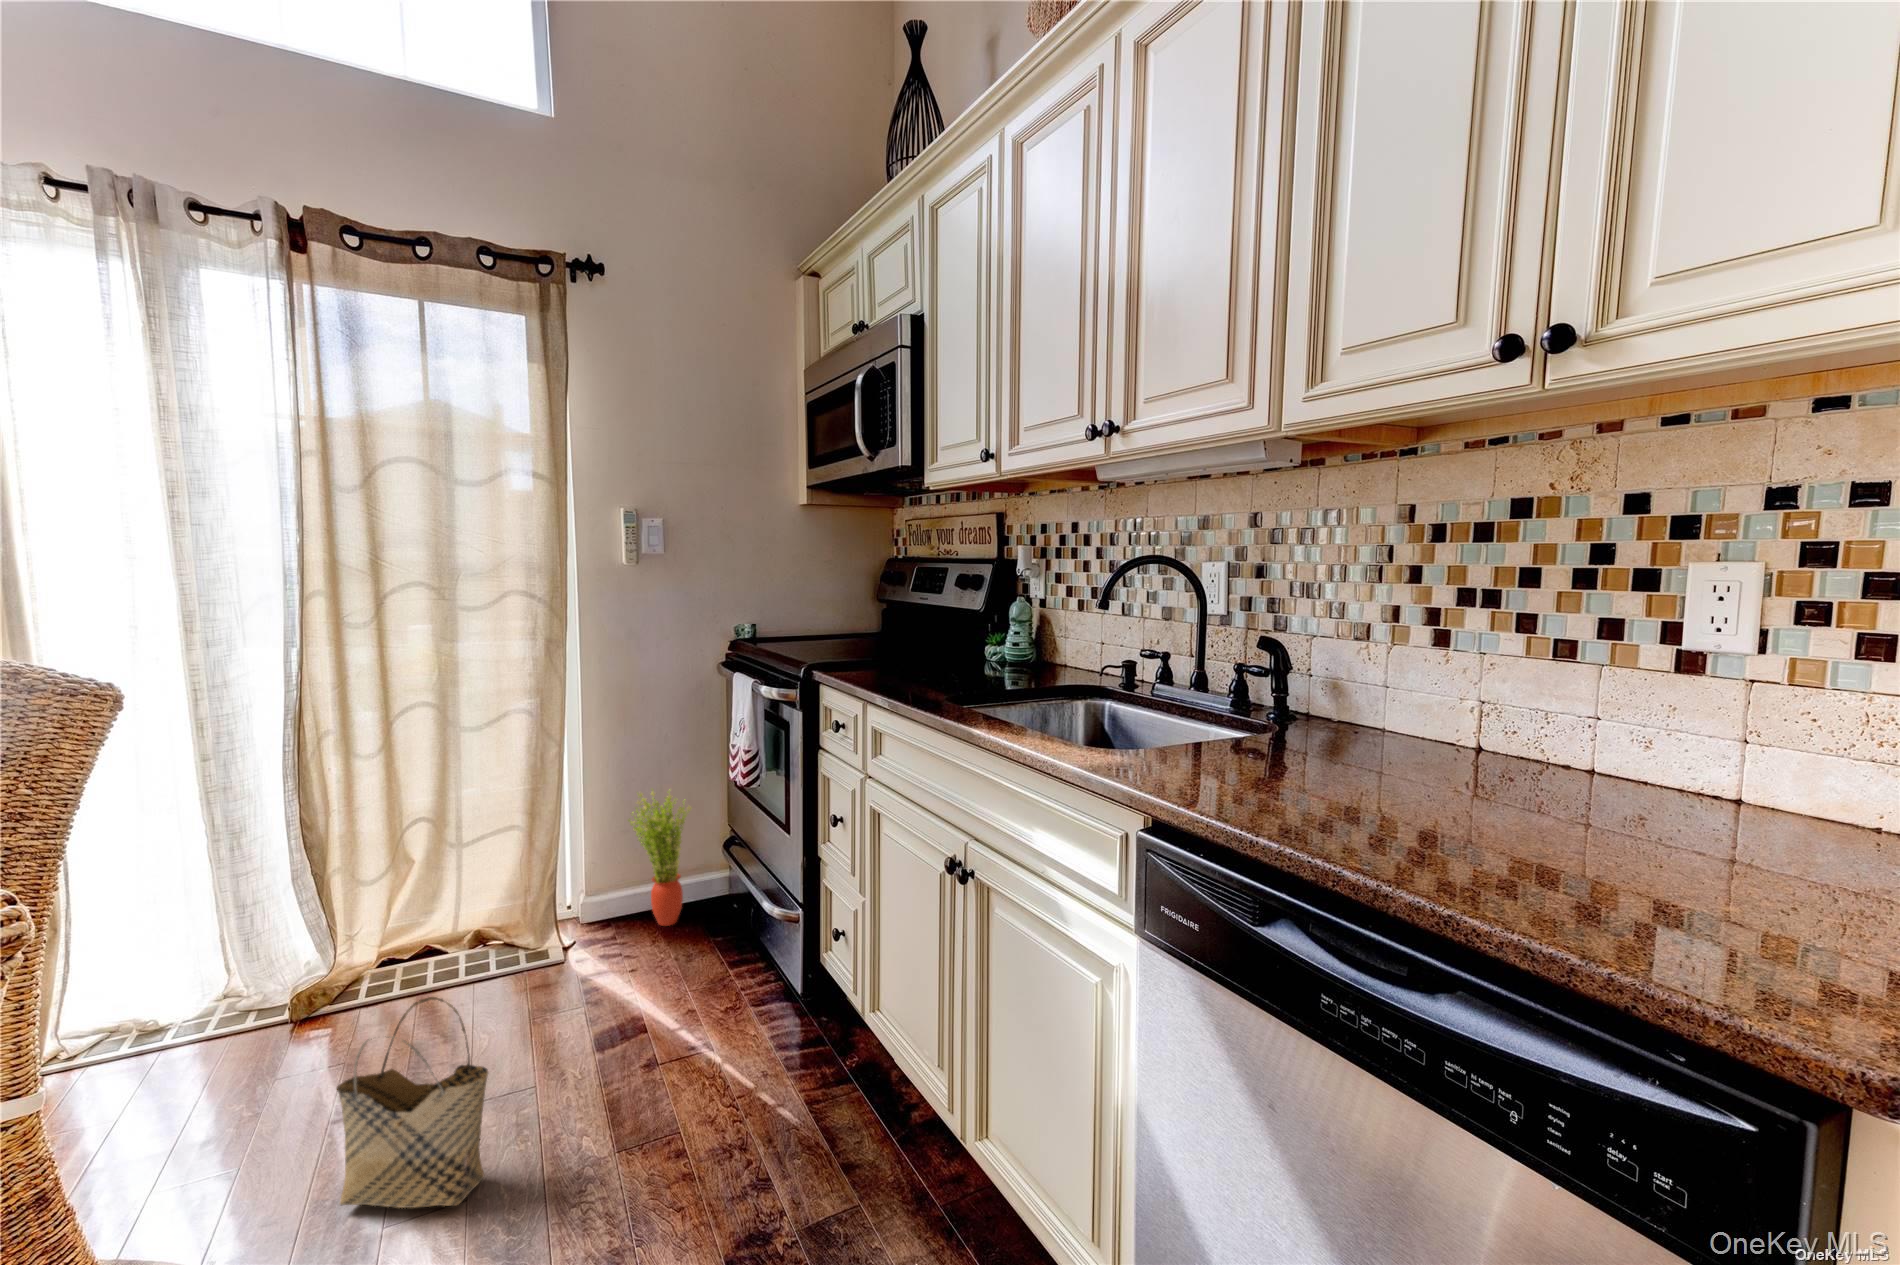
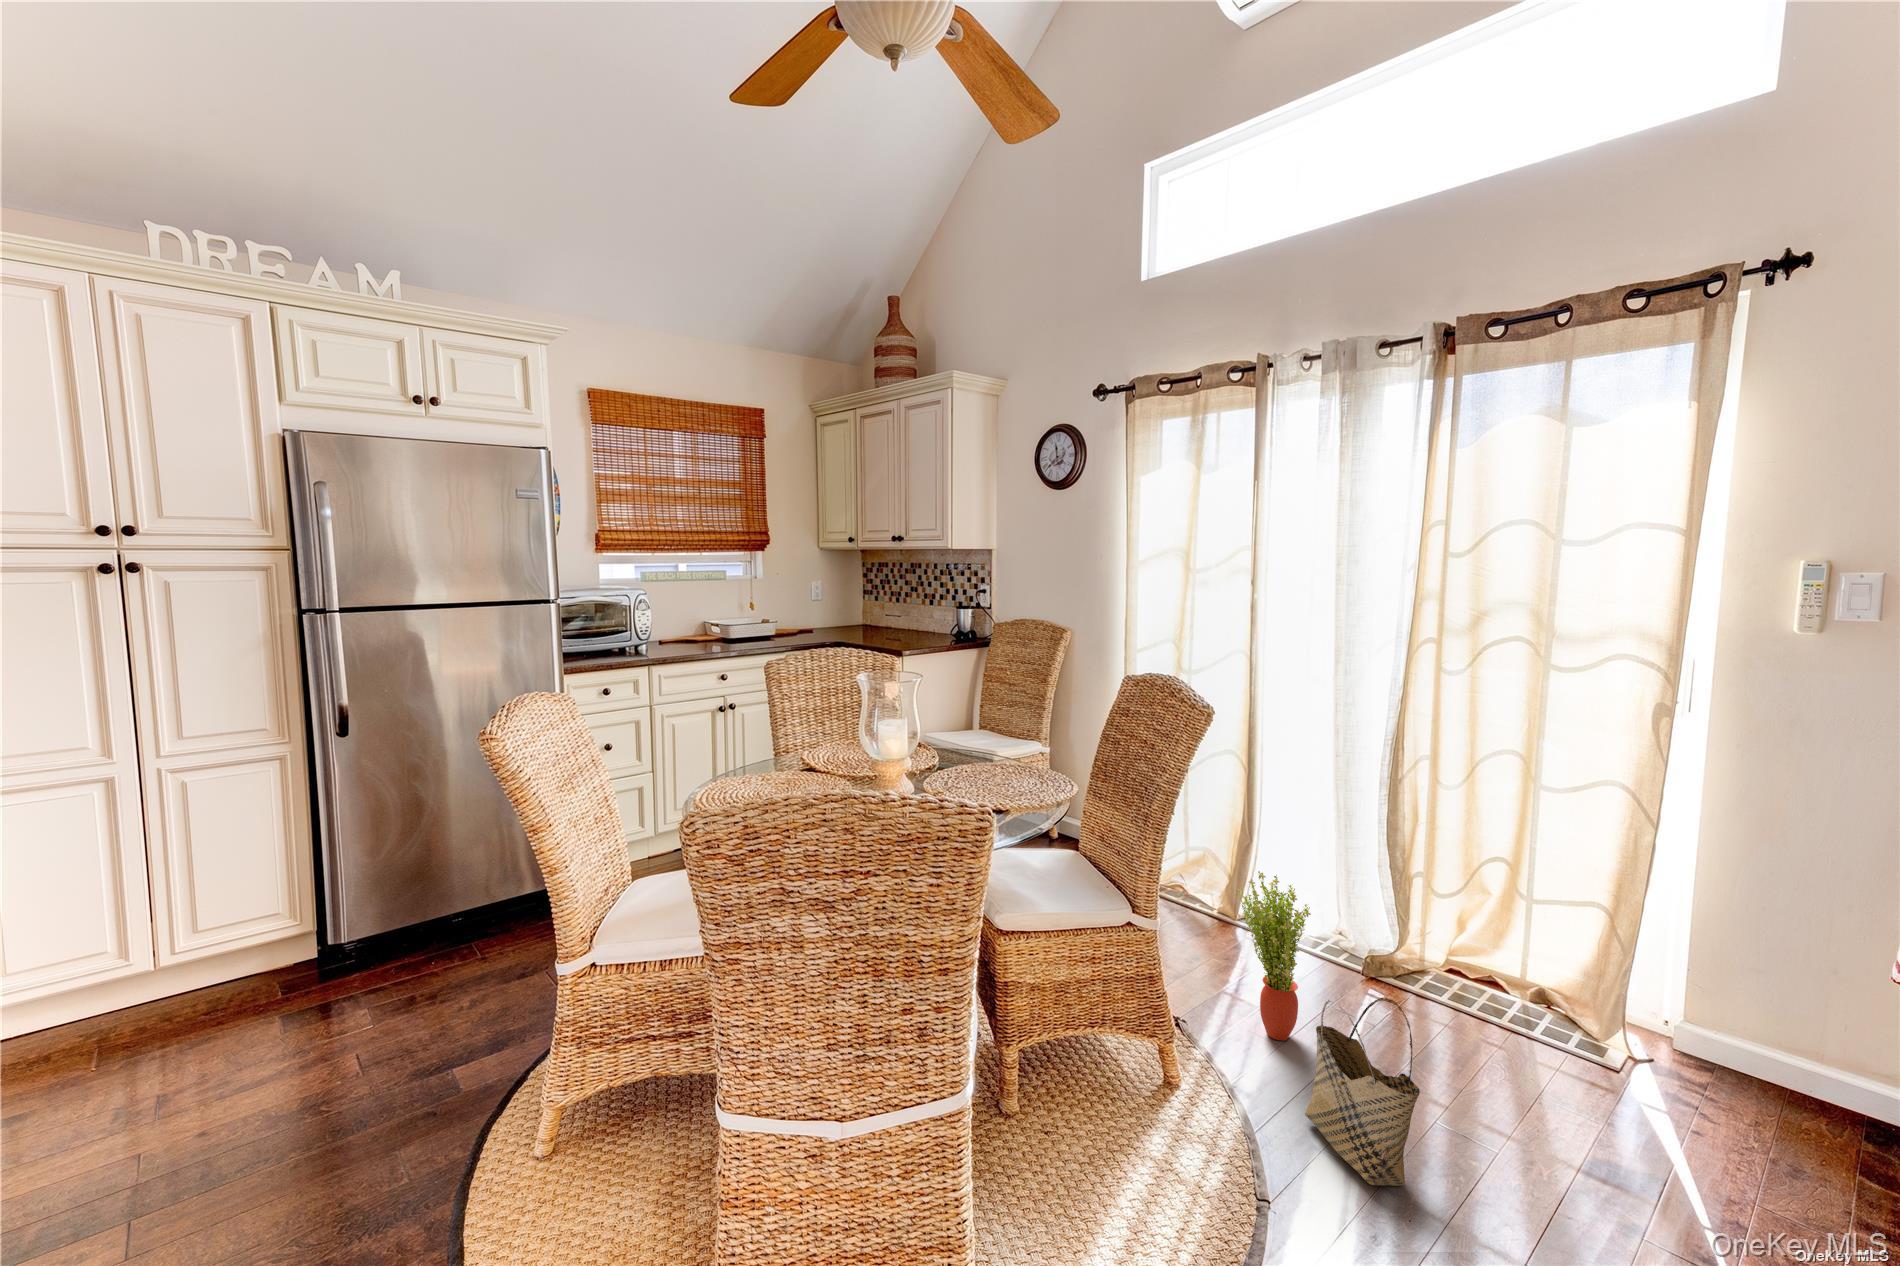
potted plant: present [629,791,691,926] -> present [1238,871,1311,1040]

